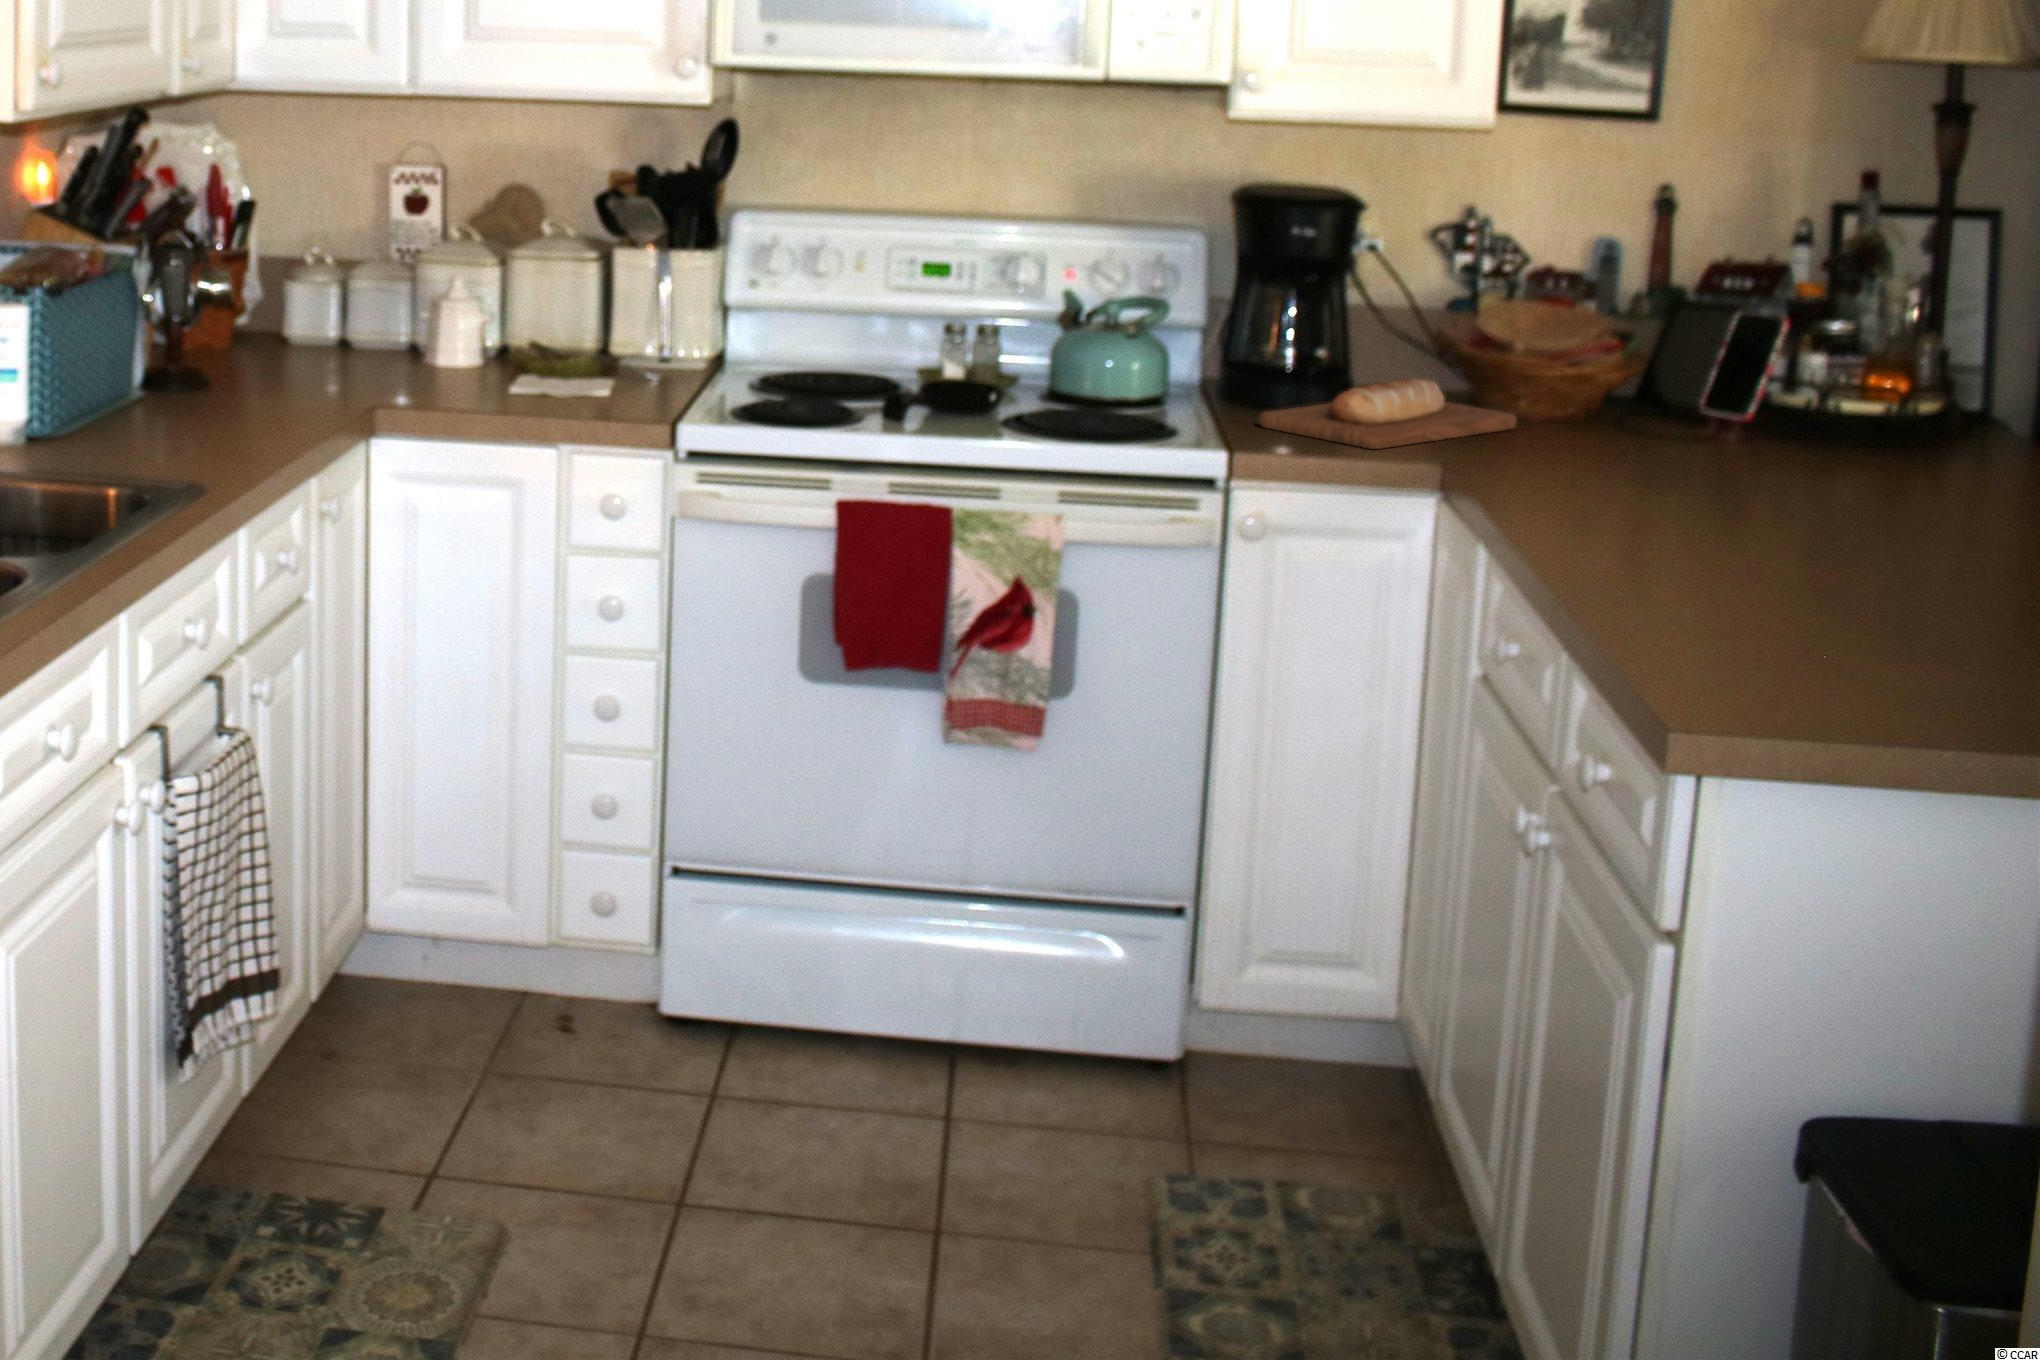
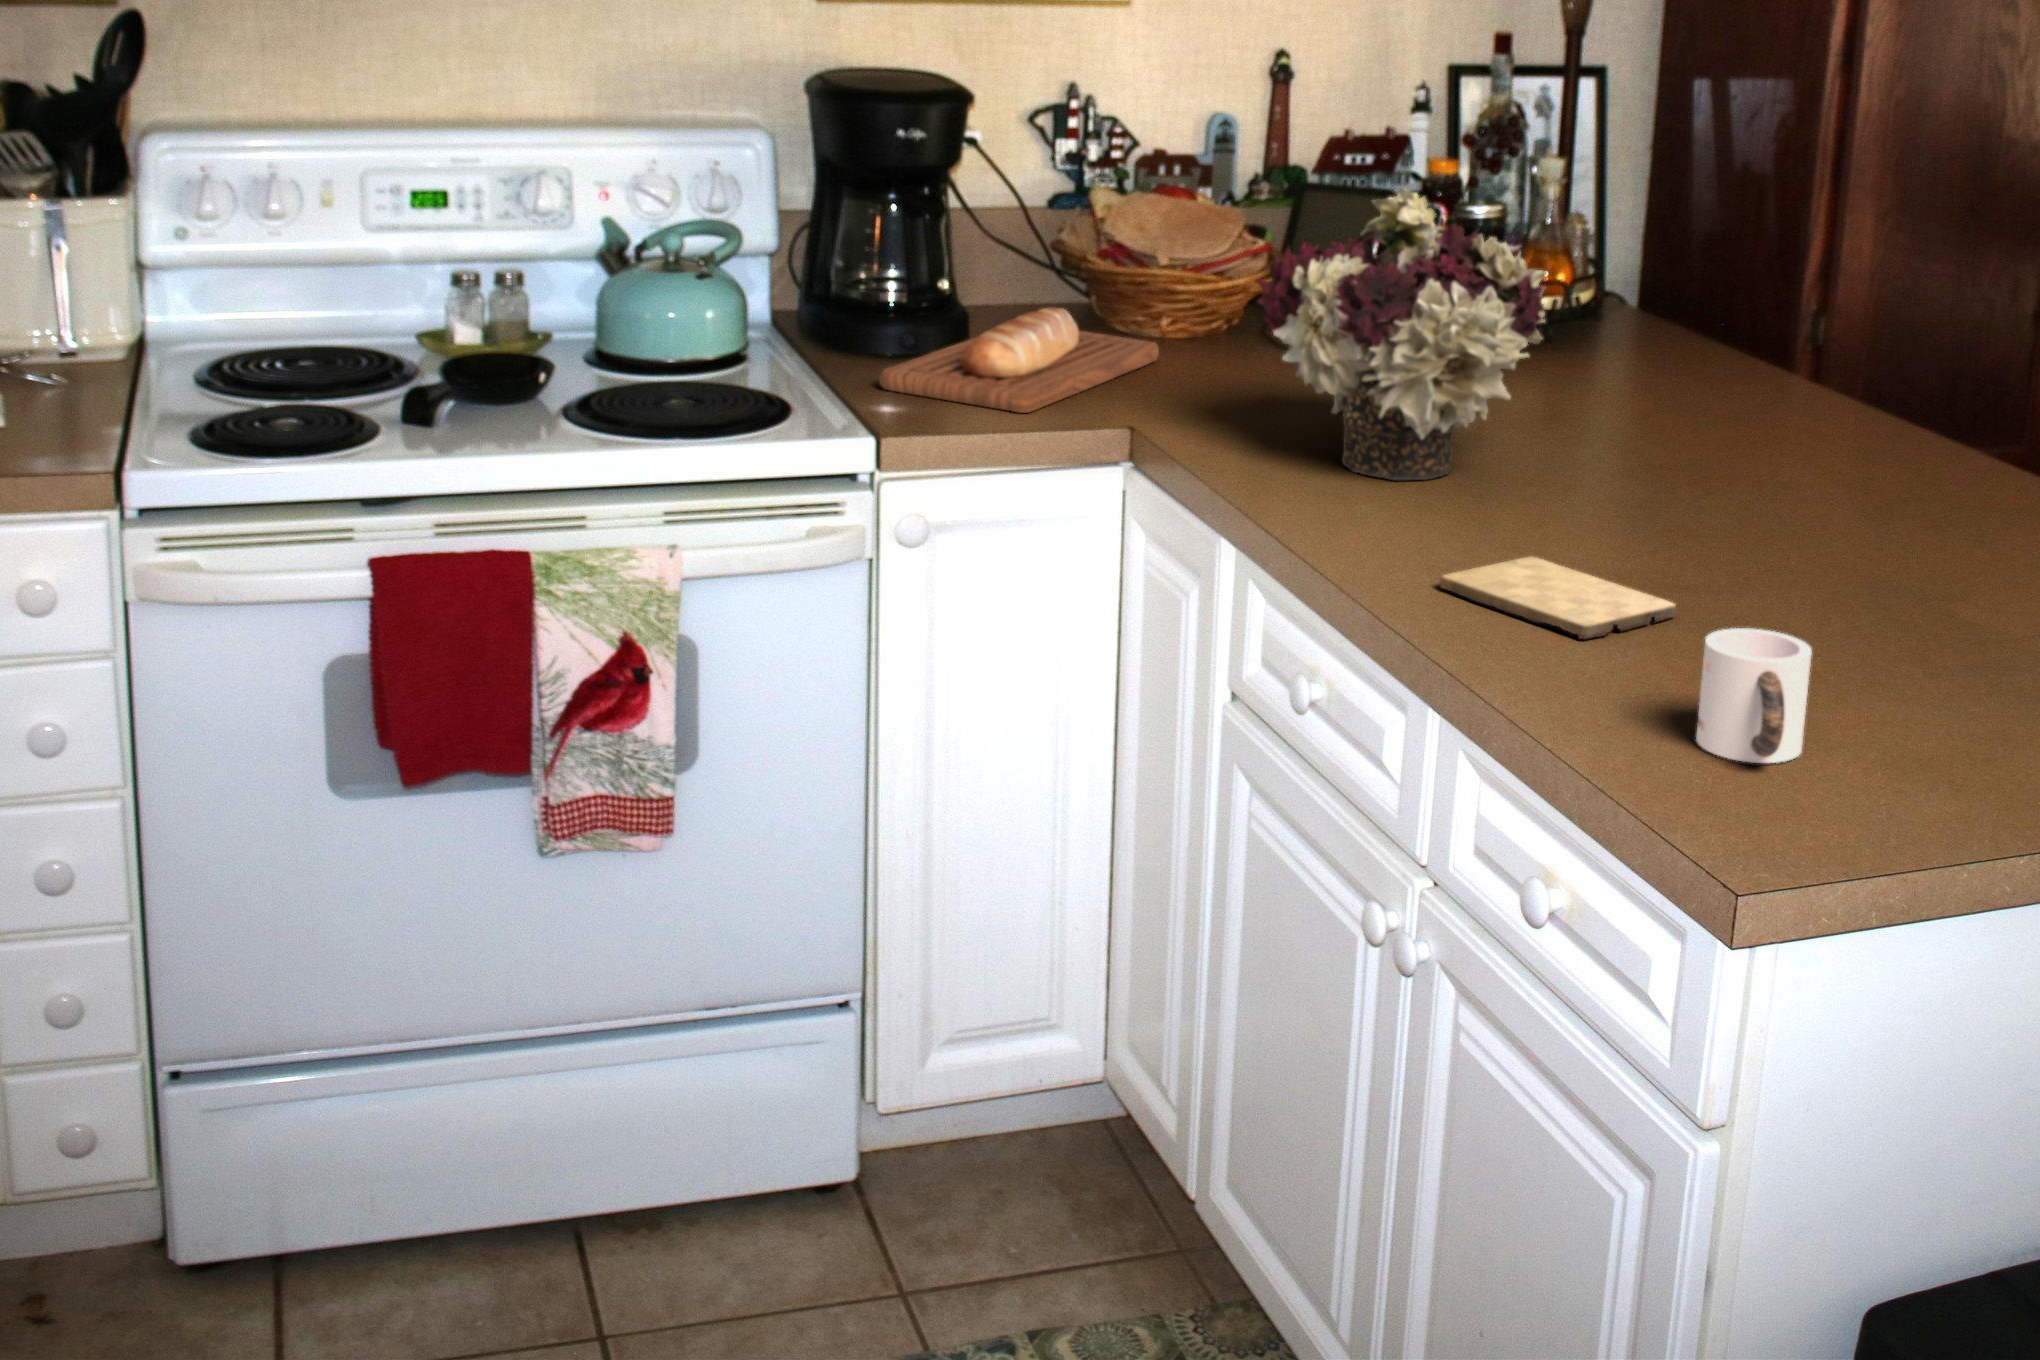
flower arrangement: none [1570,262,1847,516] -> present [1257,187,1546,480]
cutting board: none [1678,564,1902,620] -> present [1440,556,1676,639]
mug: none [1859,593,1975,709] -> present [1696,628,1812,763]

